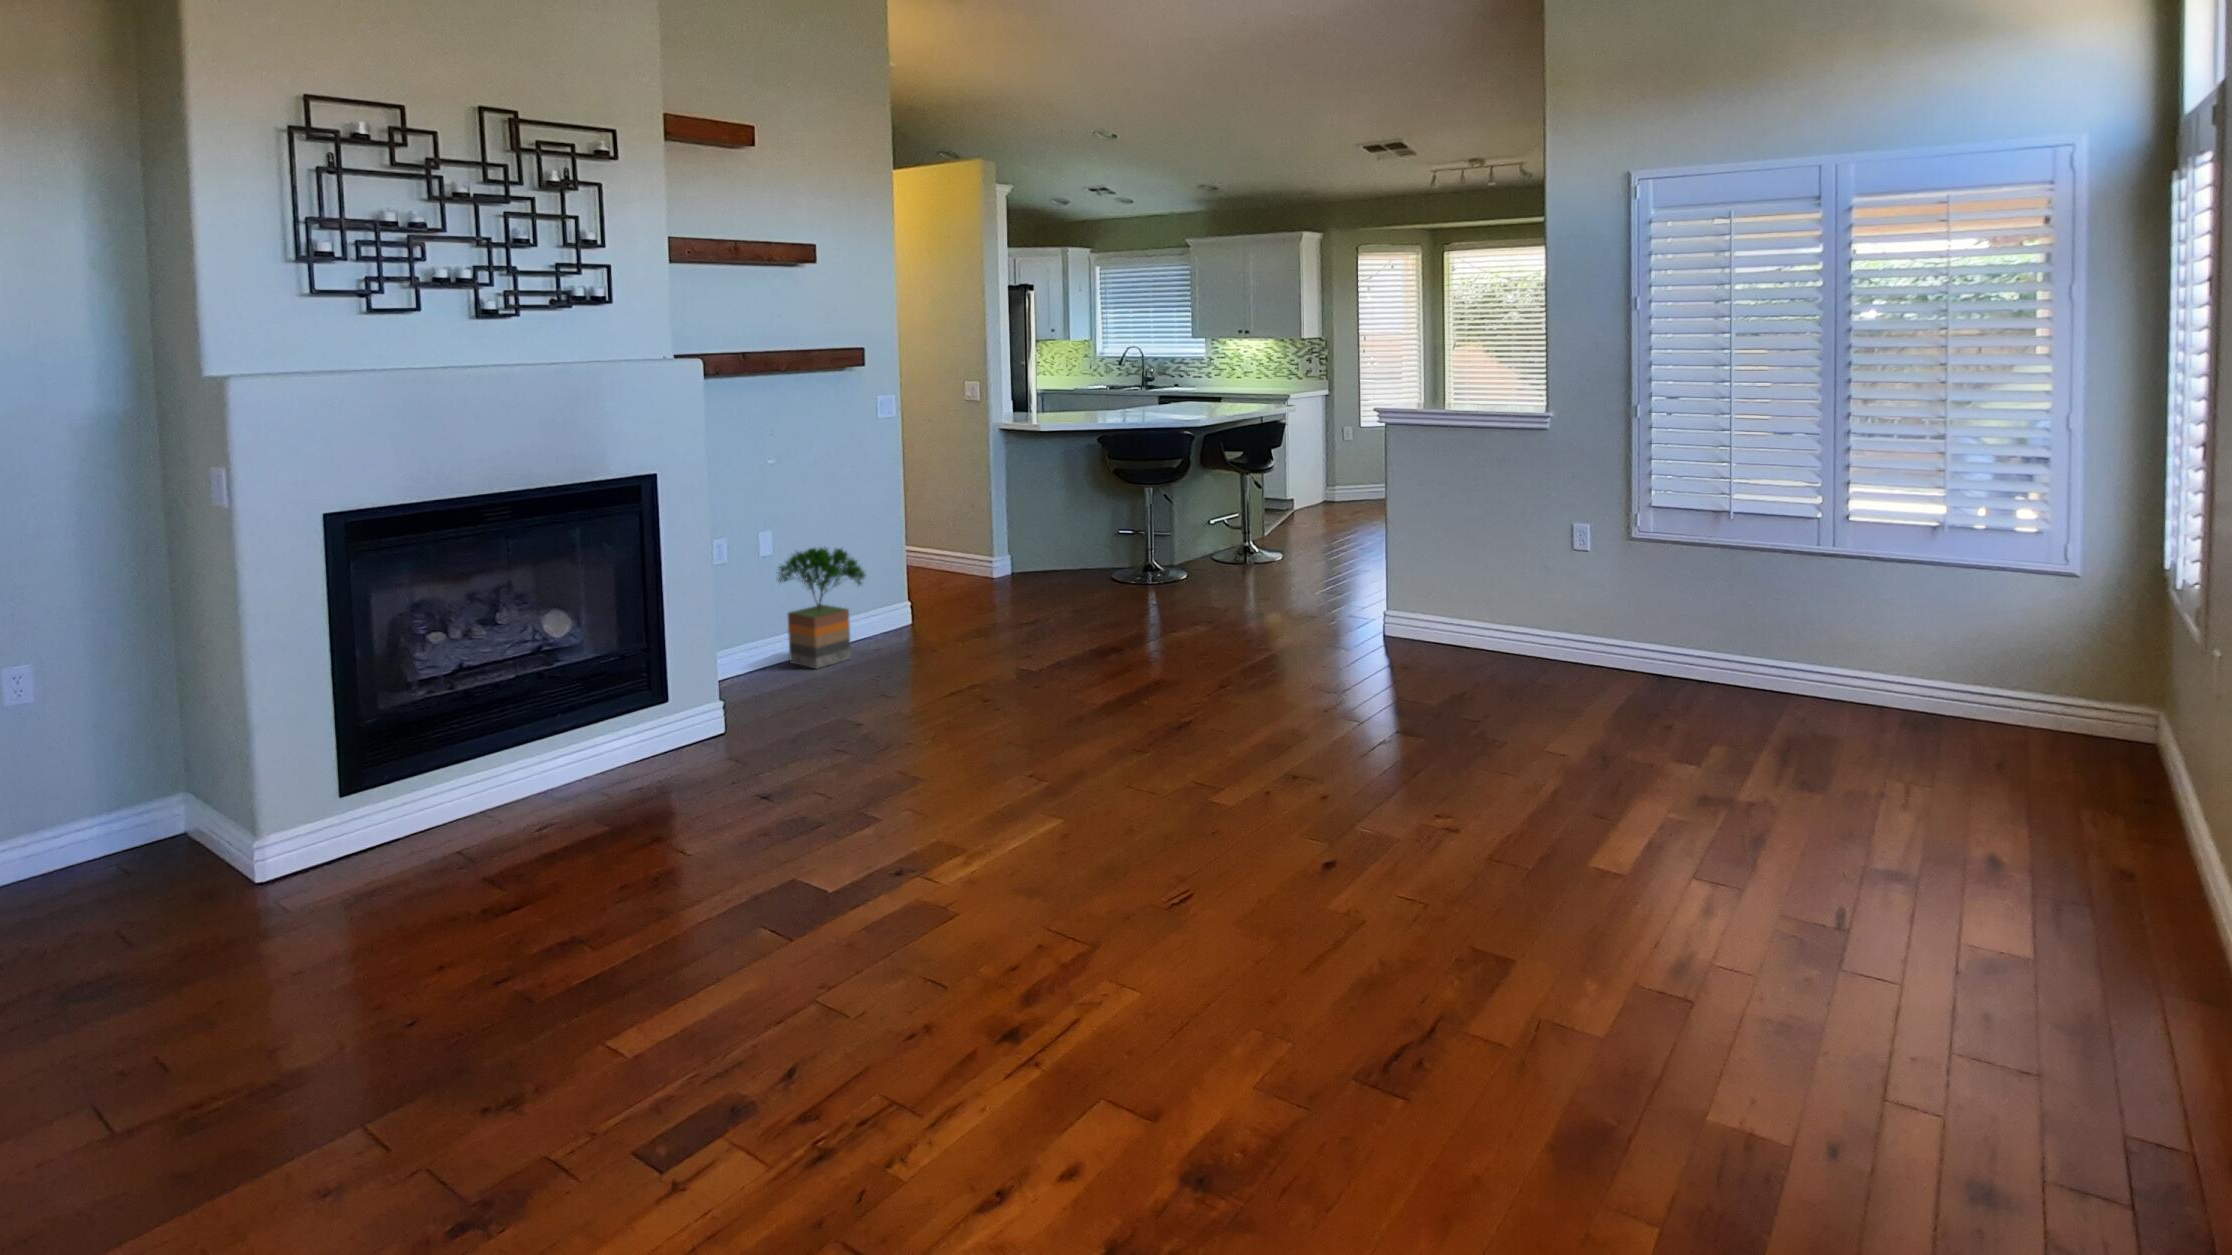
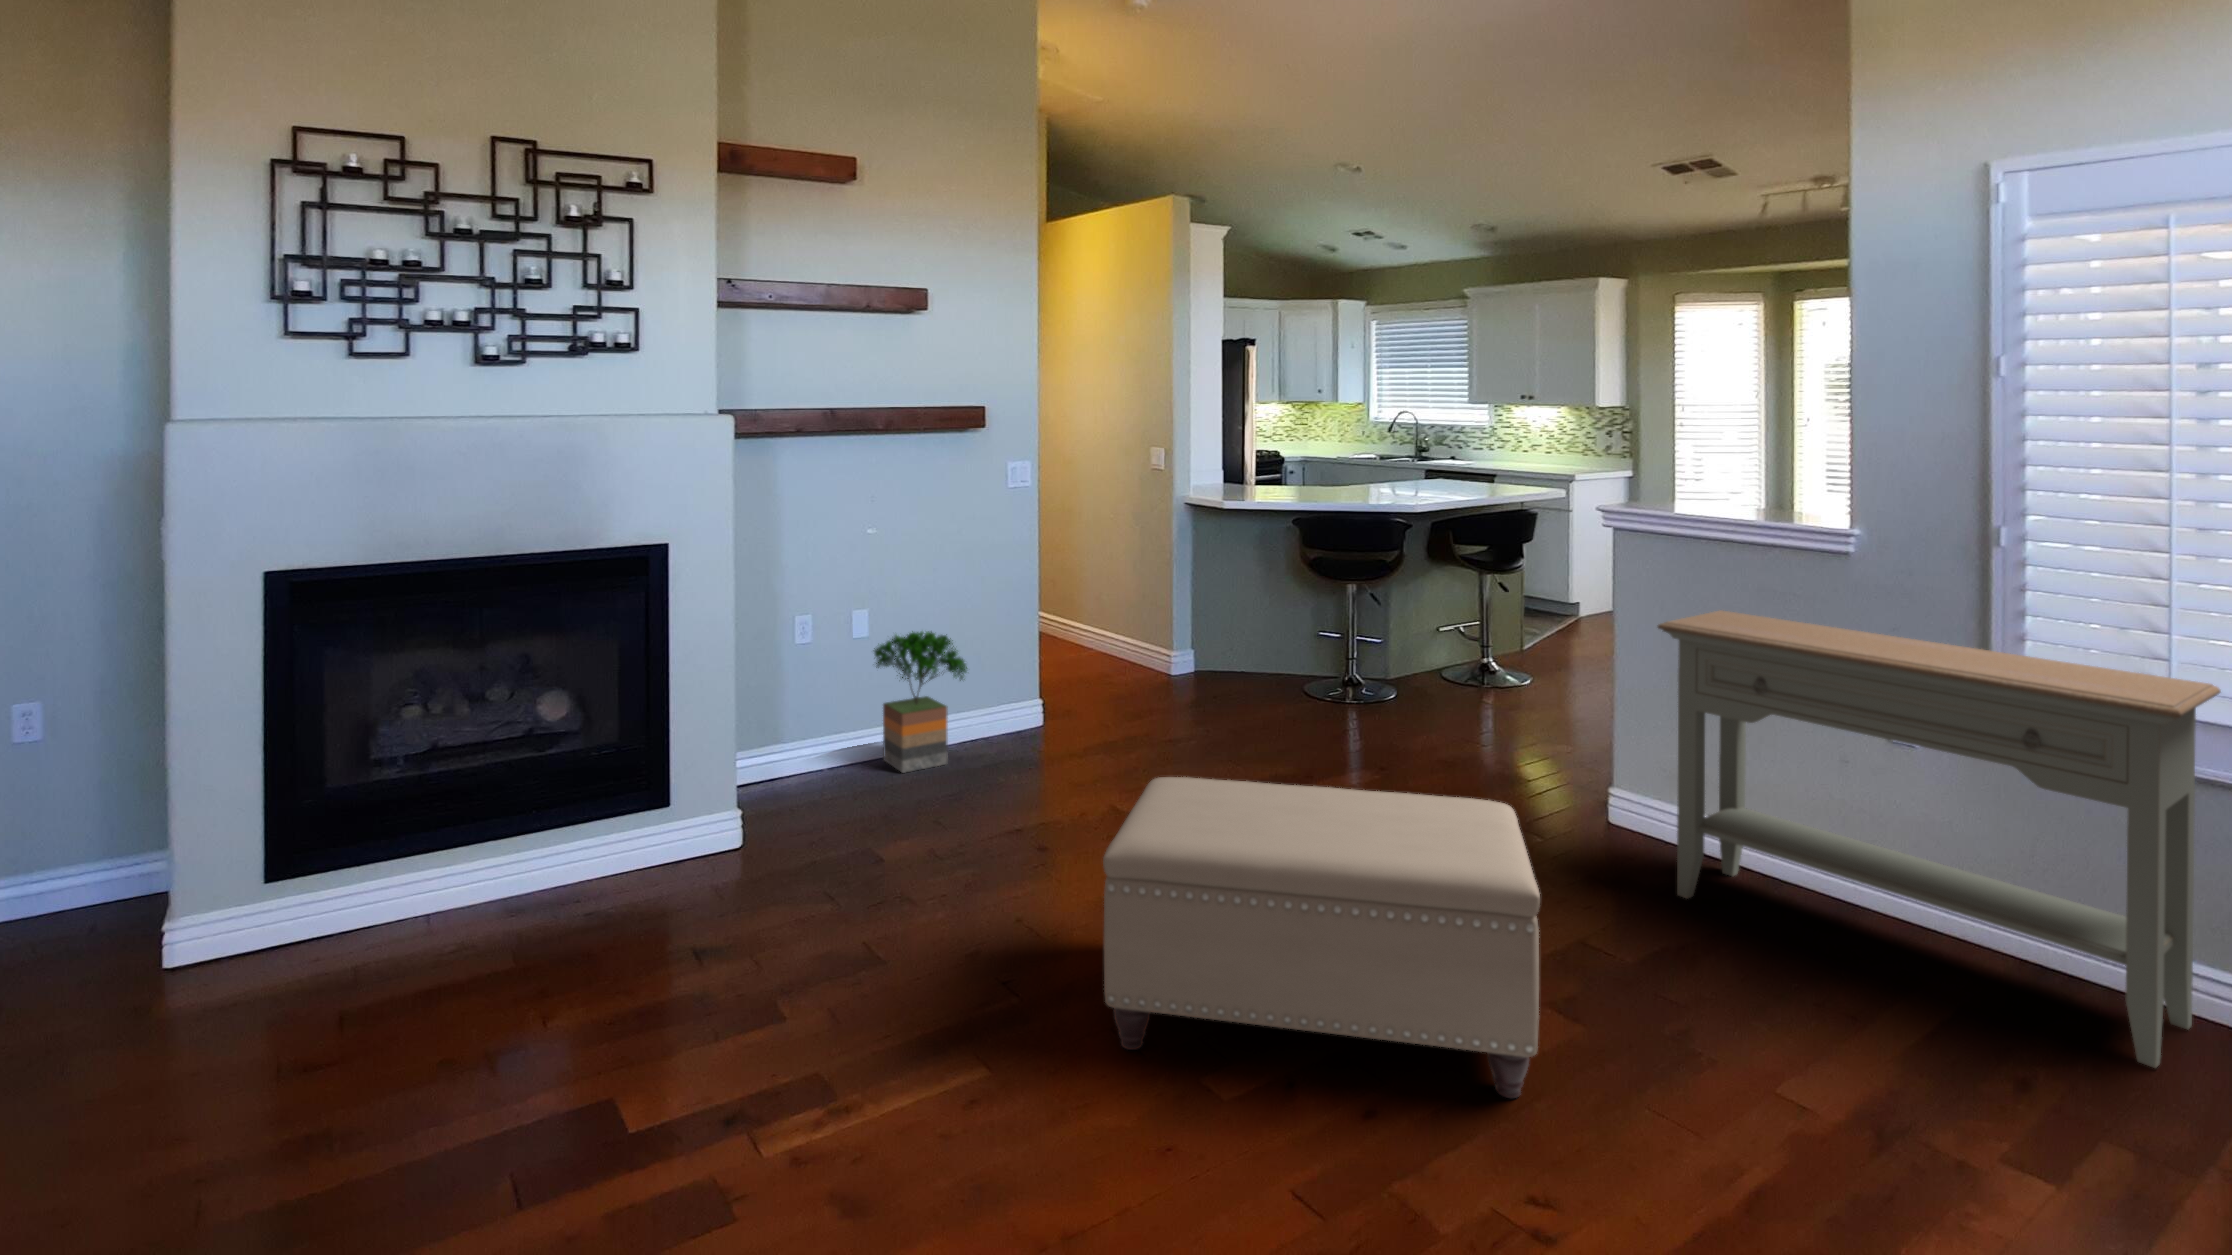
console table: none [1423,473,1737,706] -> present [1658,610,2221,1068]
ottoman: none [1106,601,1402,789] -> present [1103,777,1540,1098]

